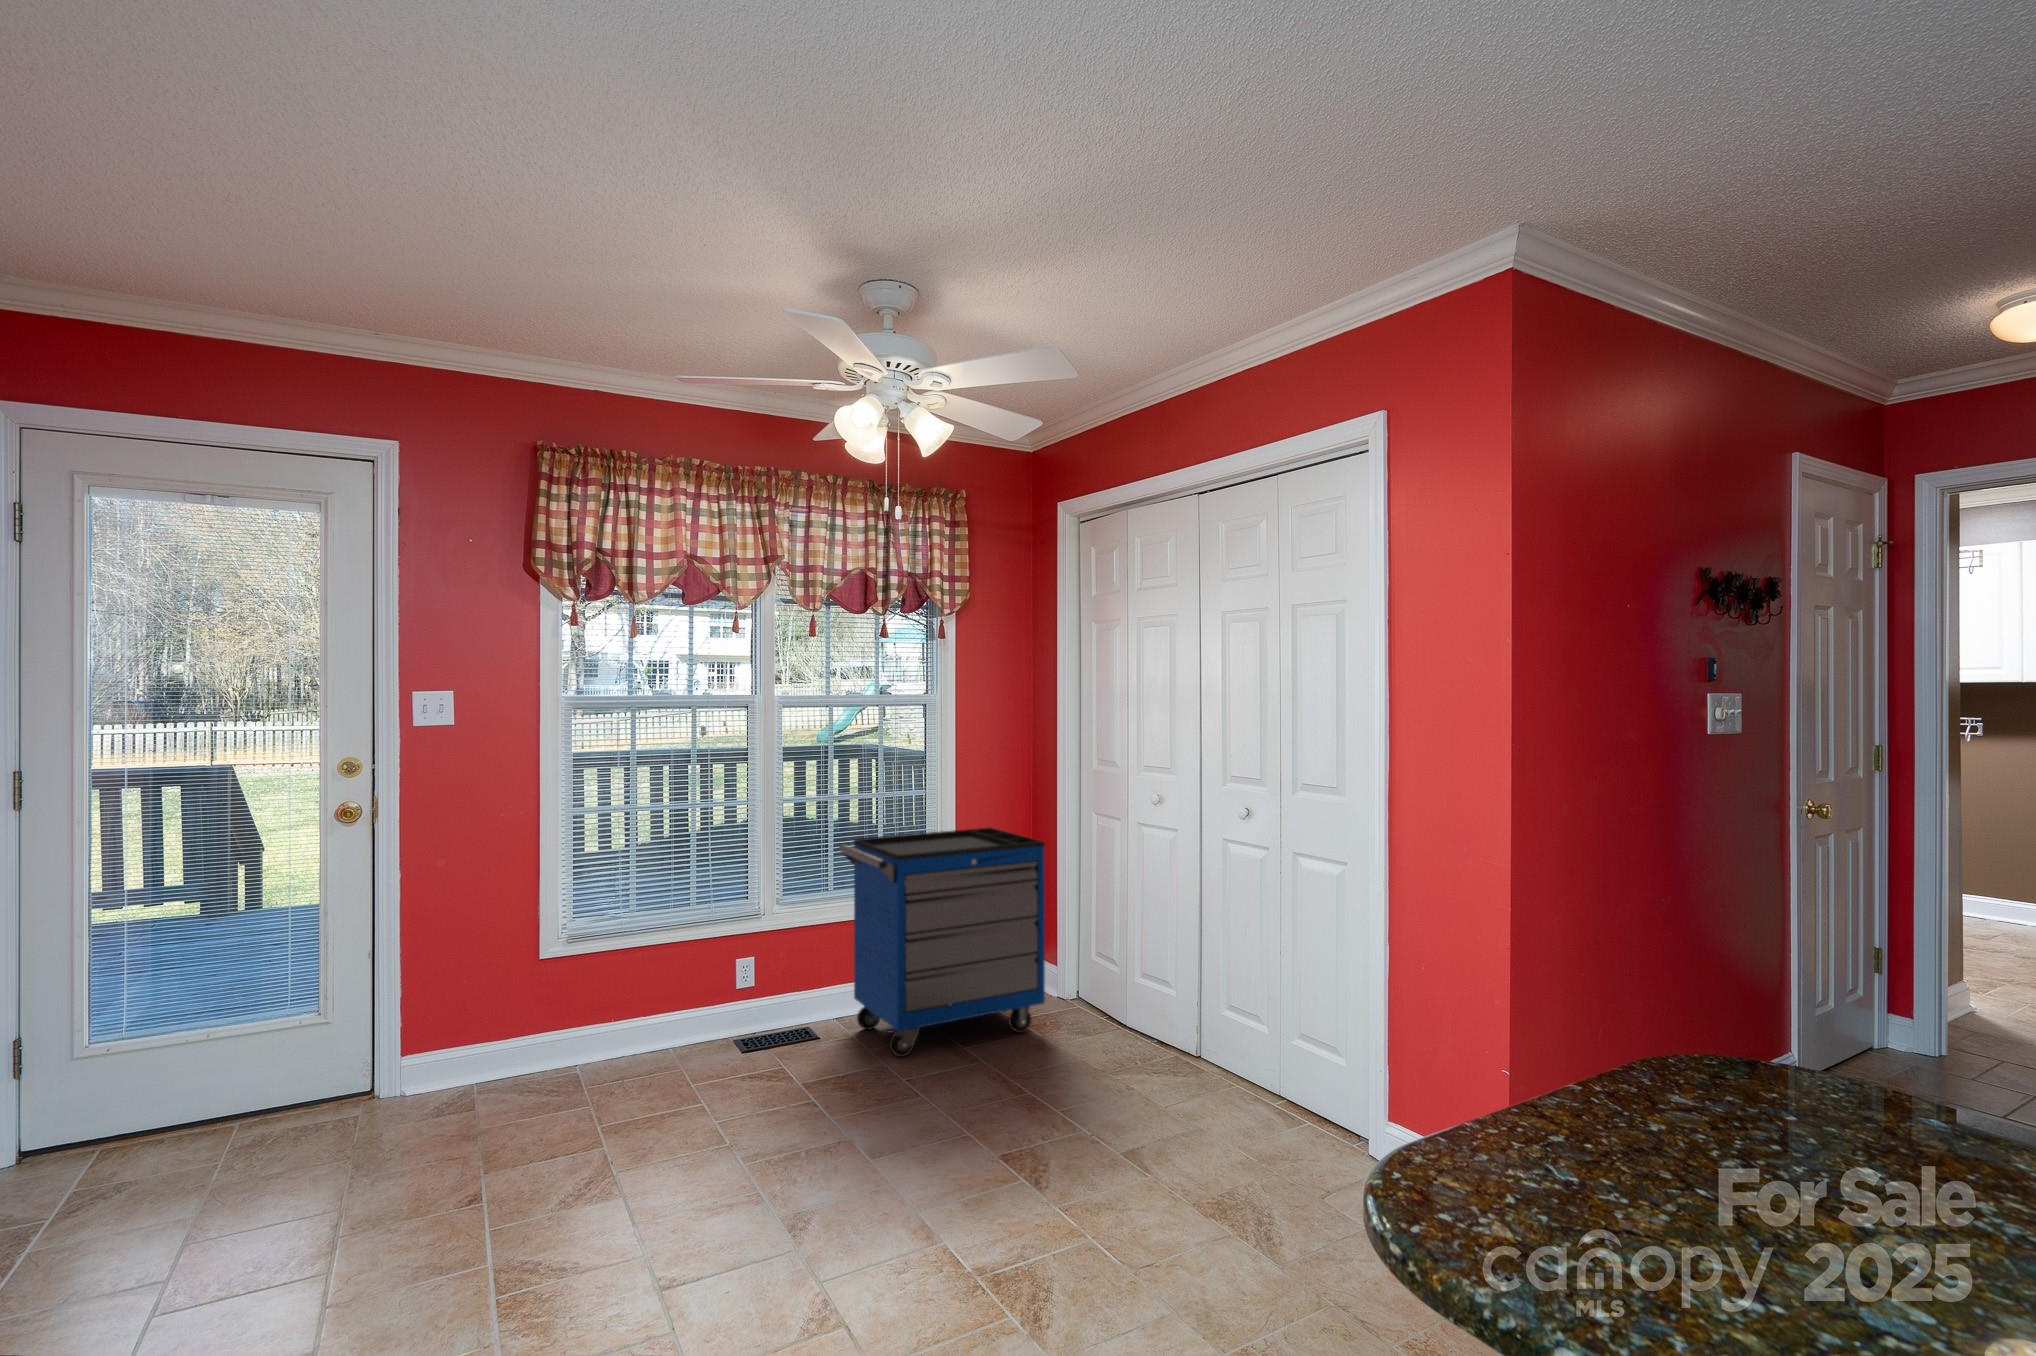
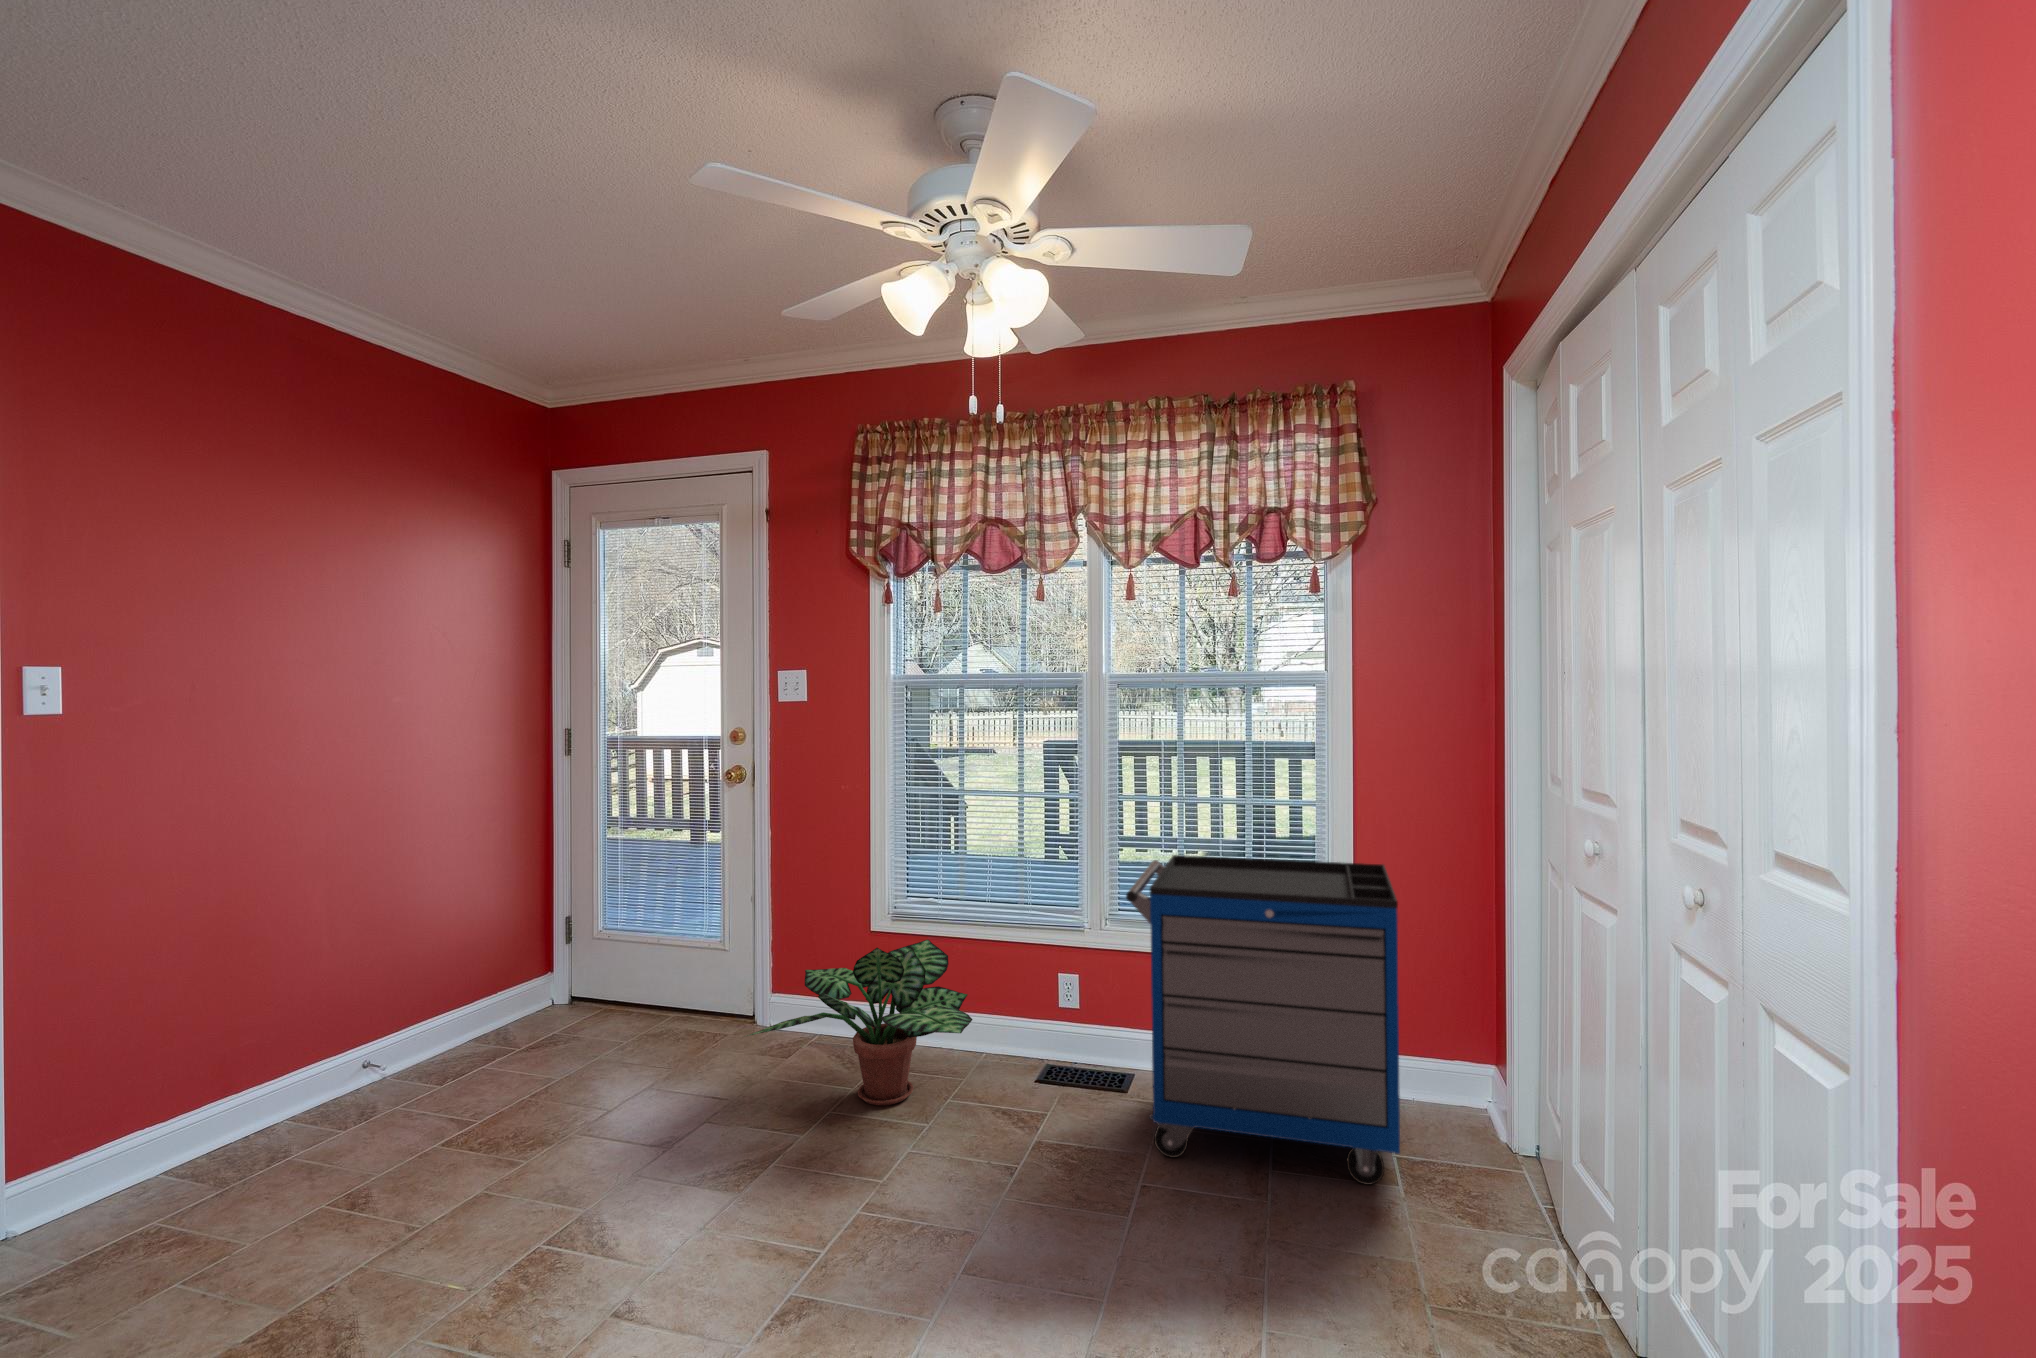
potted plant: none [513,951,751,1105] -> present [747,939,972,1105]

